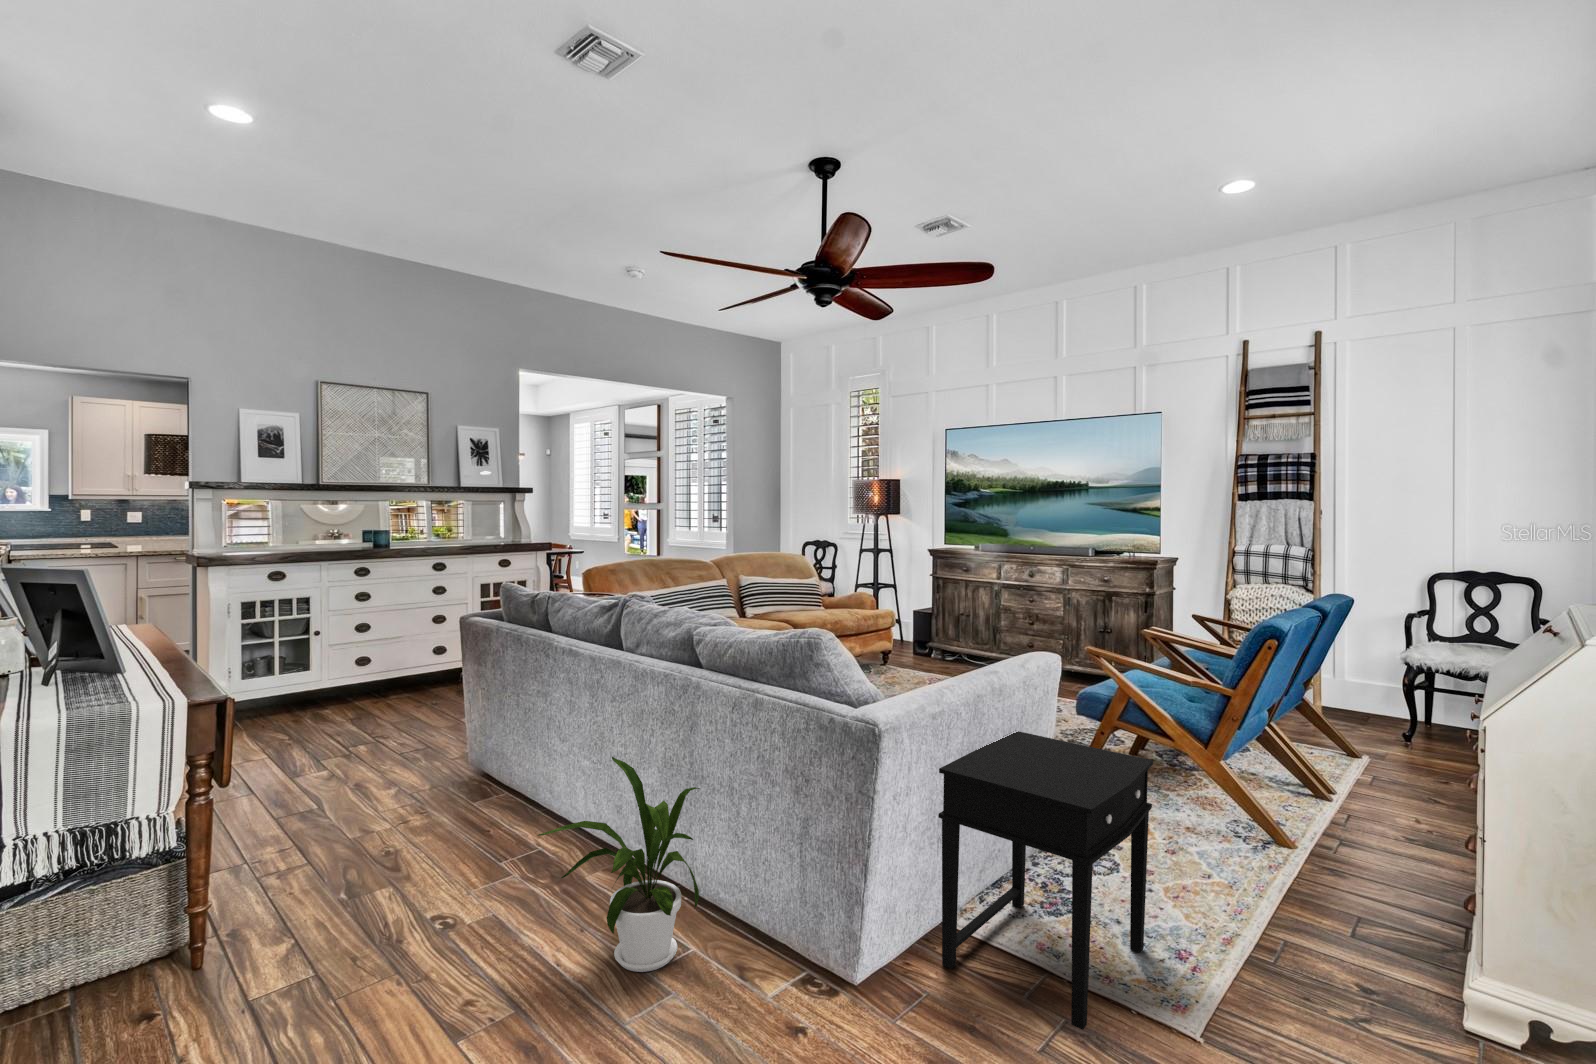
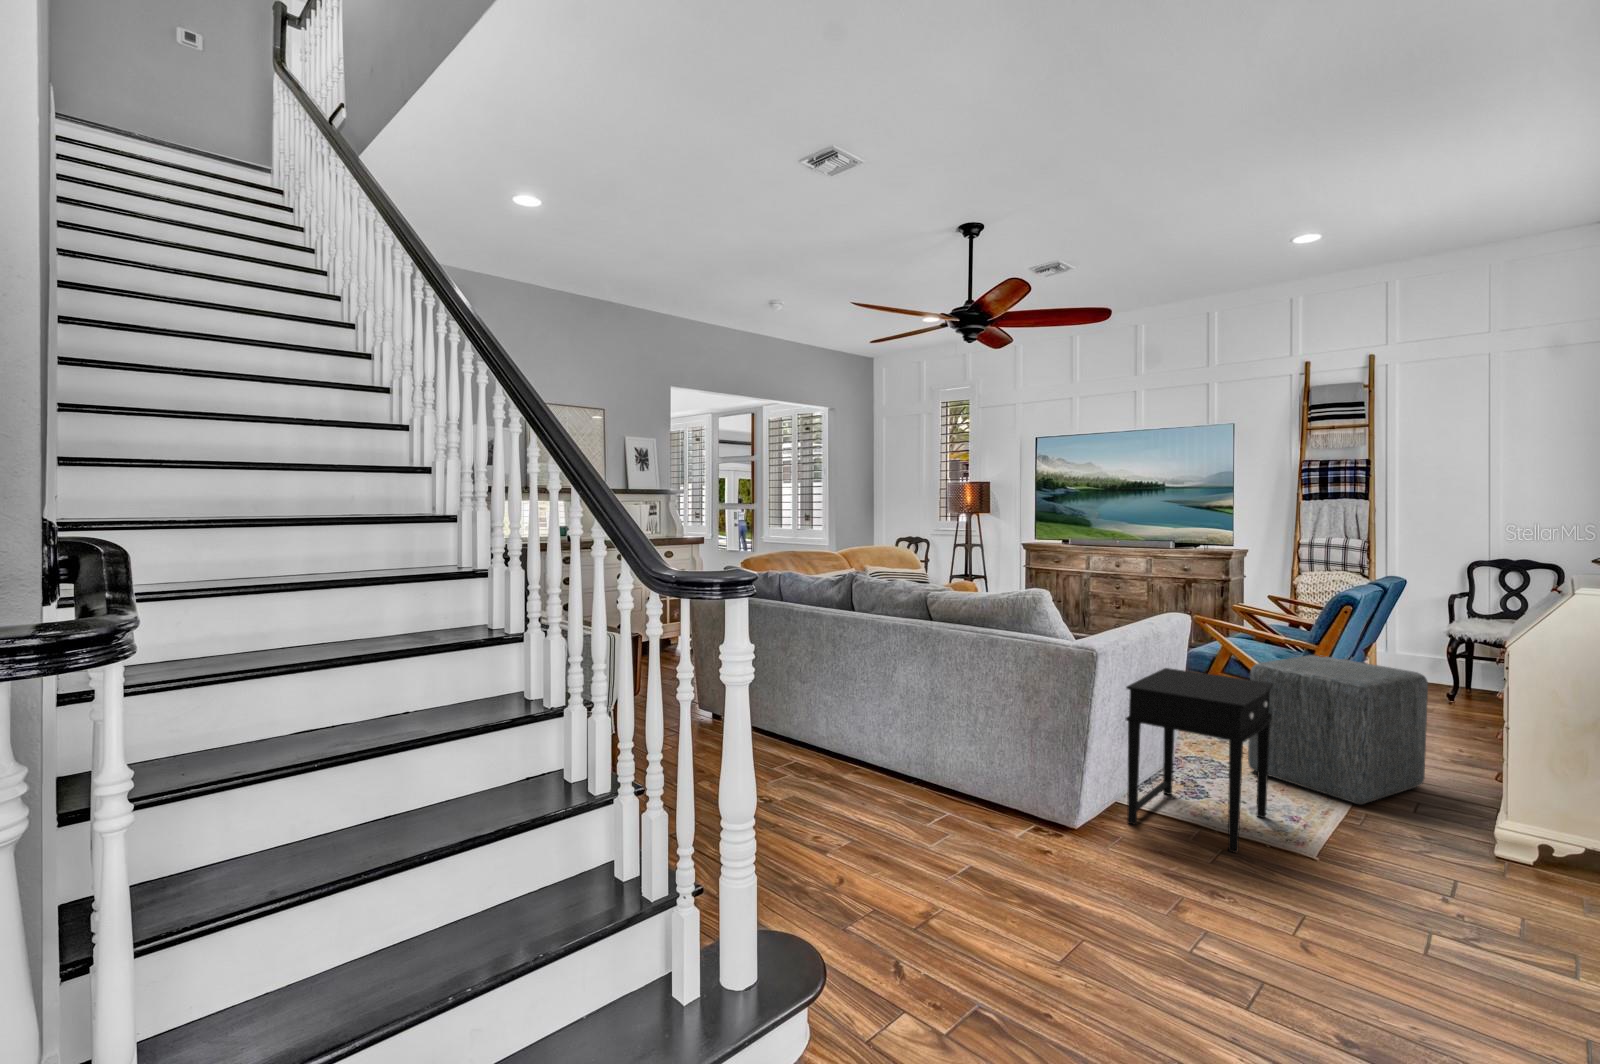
ottoman: none [1138,703,1373,924] -> present [1248,655,1428,804]
house plant: present [538,757,700,972] -> none [845,681,956,824]

